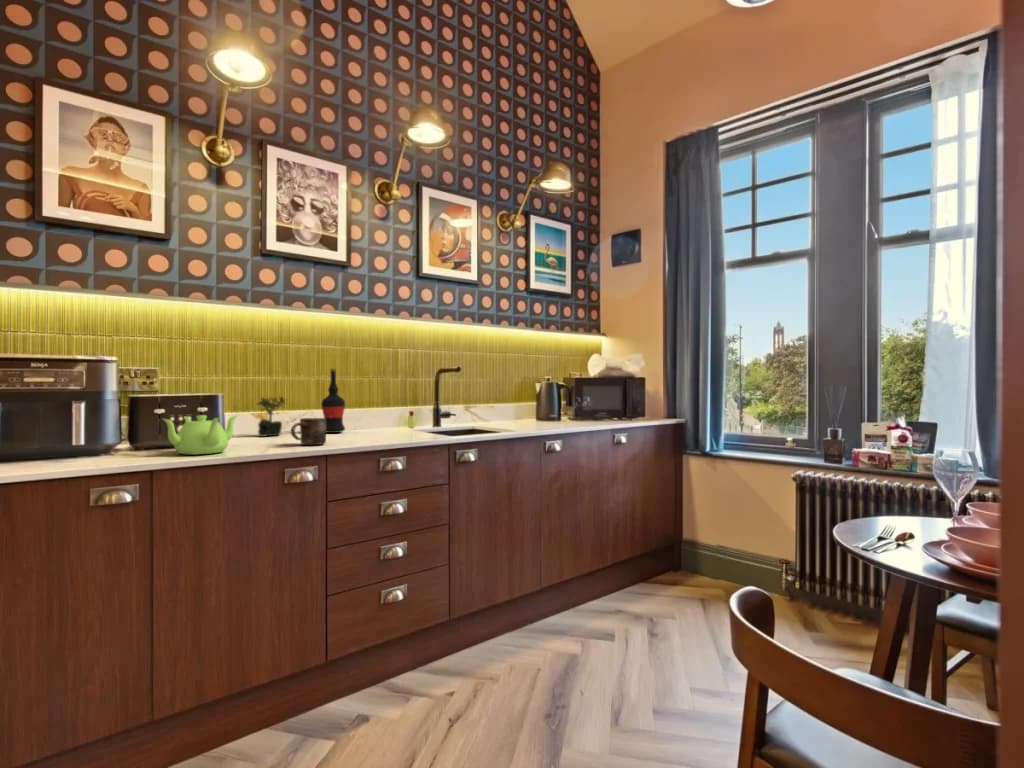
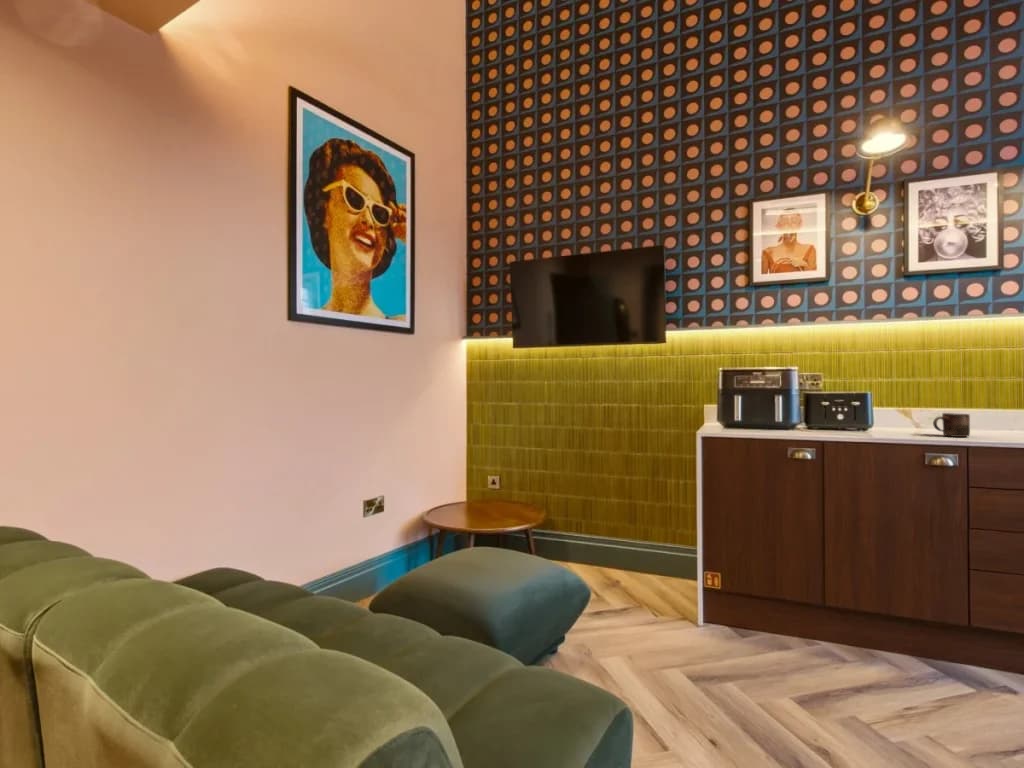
wine bottle: present [322,369,345,433] -> none [968,369,996,429]
succulent plant: present [258,397,285,437] -> none [900,393,931,428]
teapot: present [163,415,237,454] -> none [828,408,886,435]

